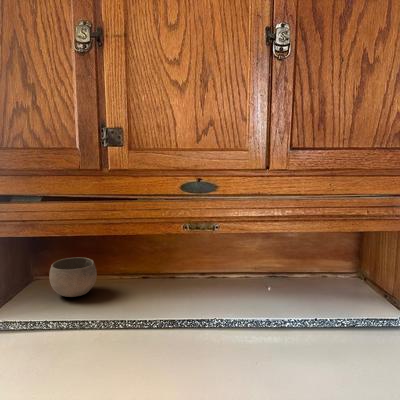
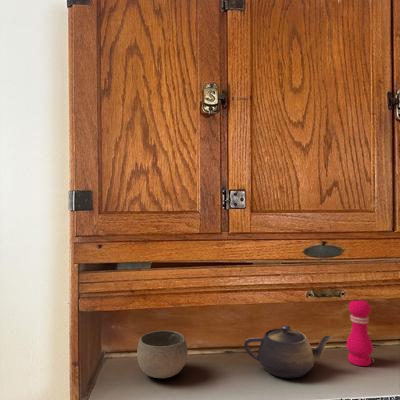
pepper mill: none [249,230,272,294] -> present [346,300,373,366]
teapot: none [149,256,230,301] -> present [244,325,333,378]

